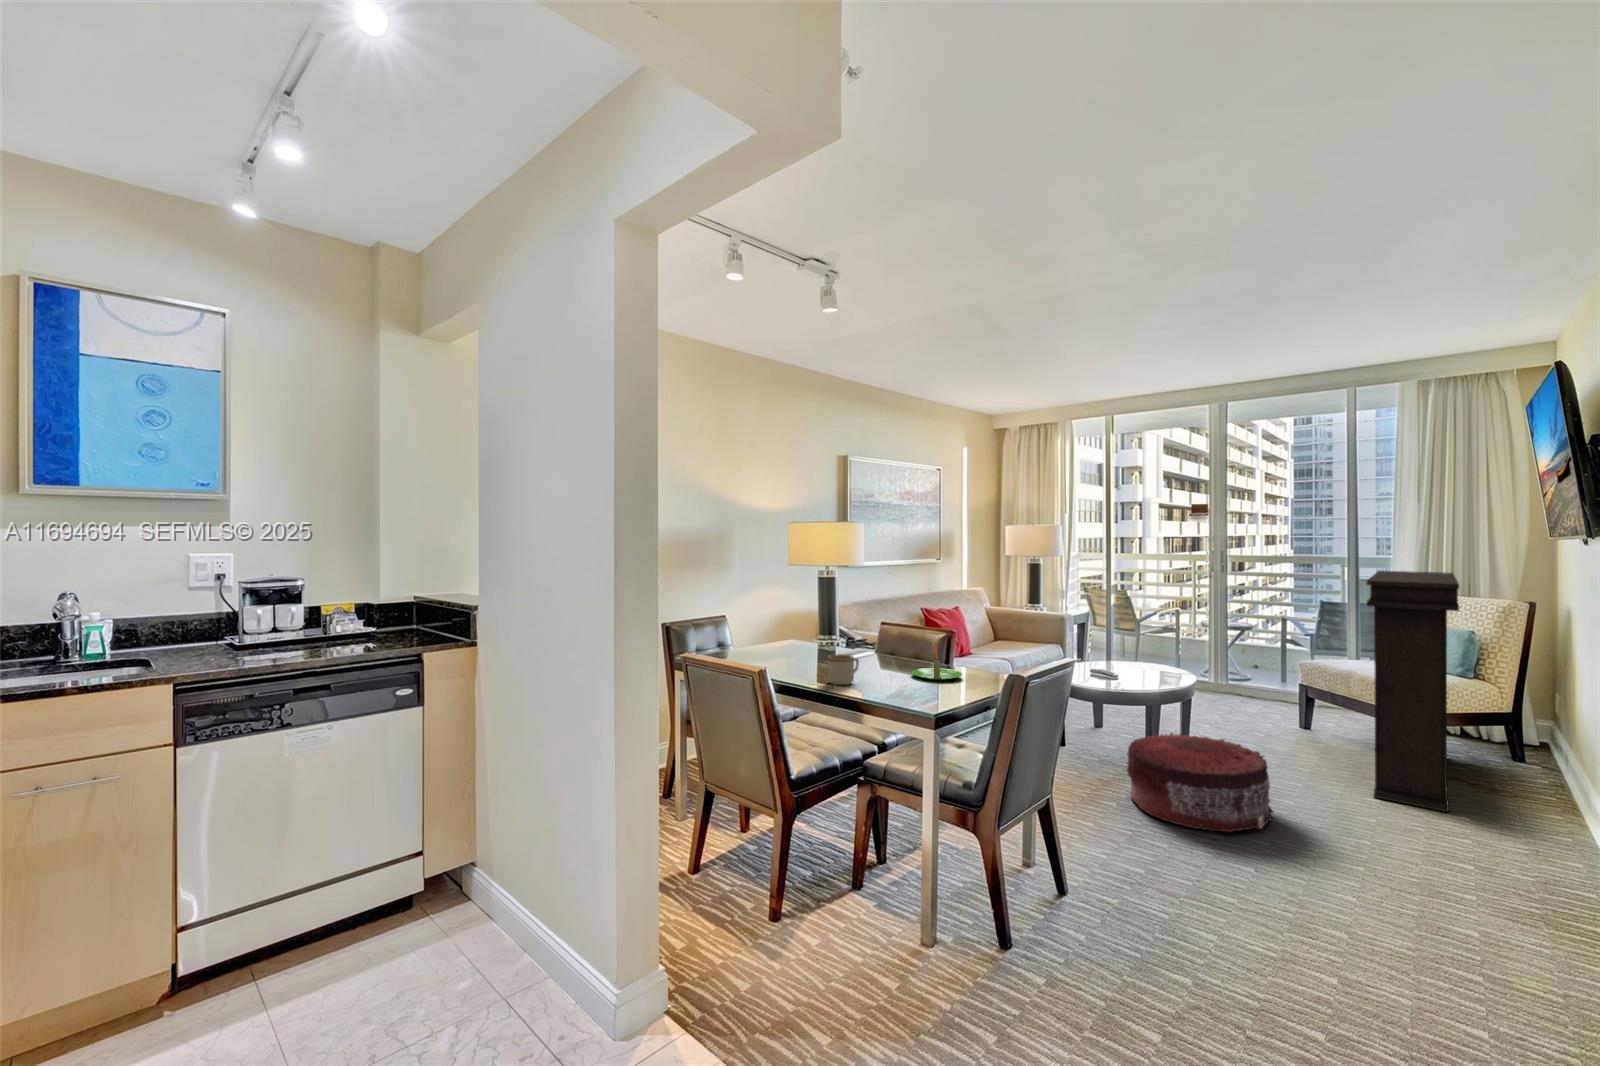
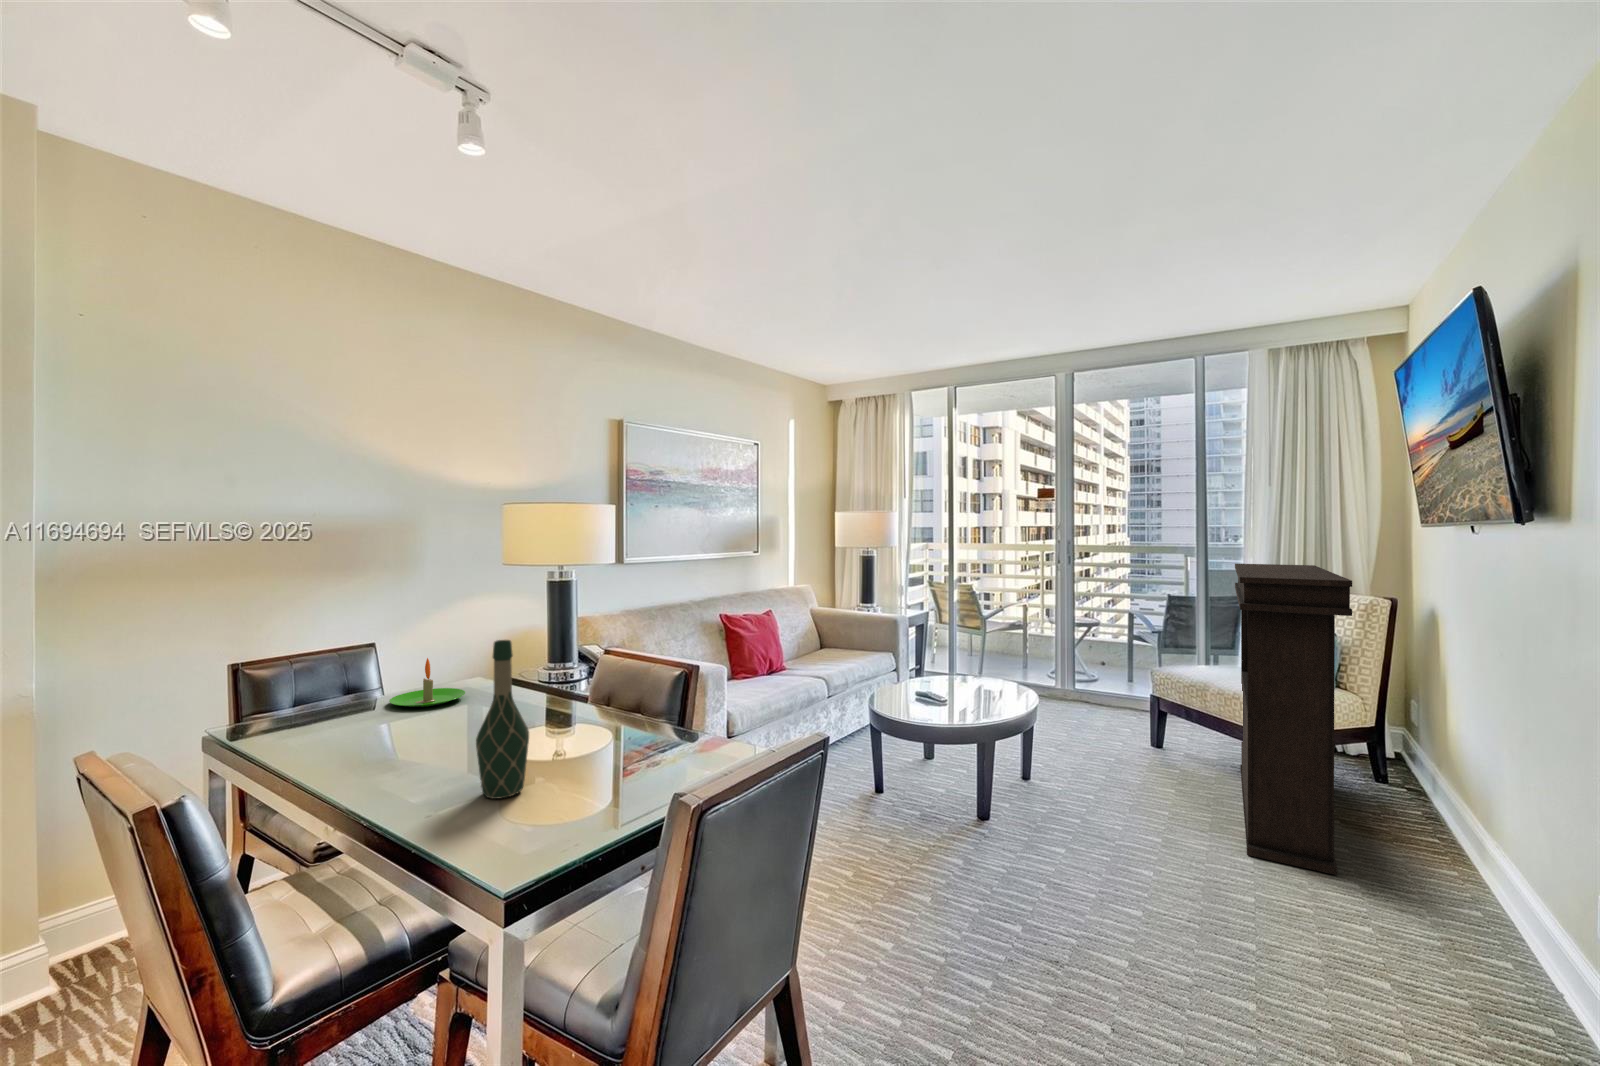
wine bottle: none [880,606,906,688] -> present [476,640,529,799]
candle: present [912,645,962,680] -> present [389,658,465,707]
mug: present [828,654,859,685] -> none [380,730,455,795]
pouf: present [1127,733,1273,832] -> none [946,784,1136,950]

